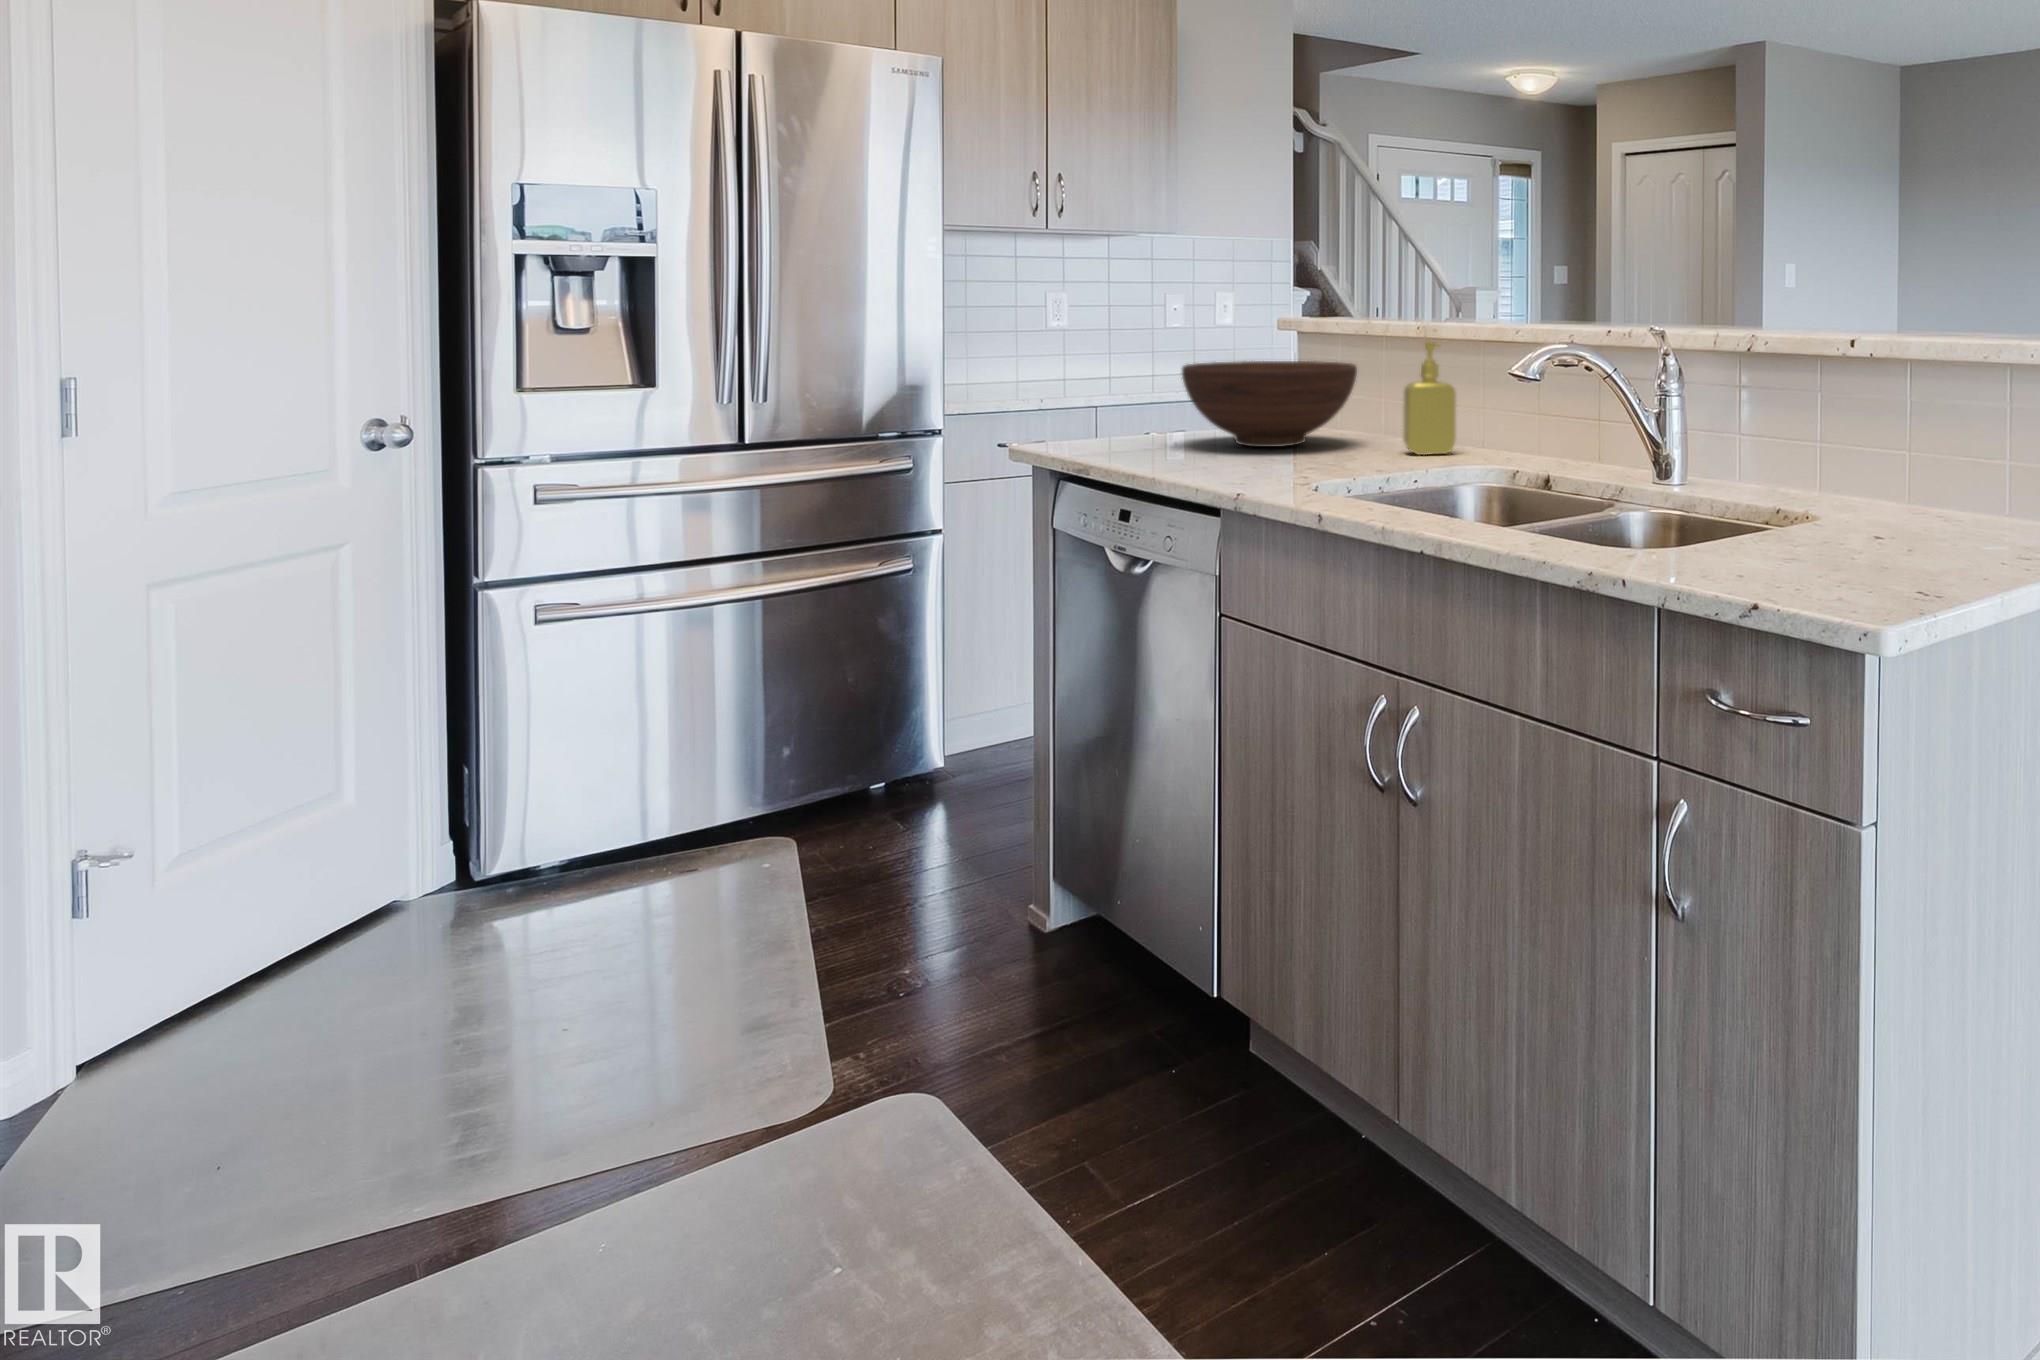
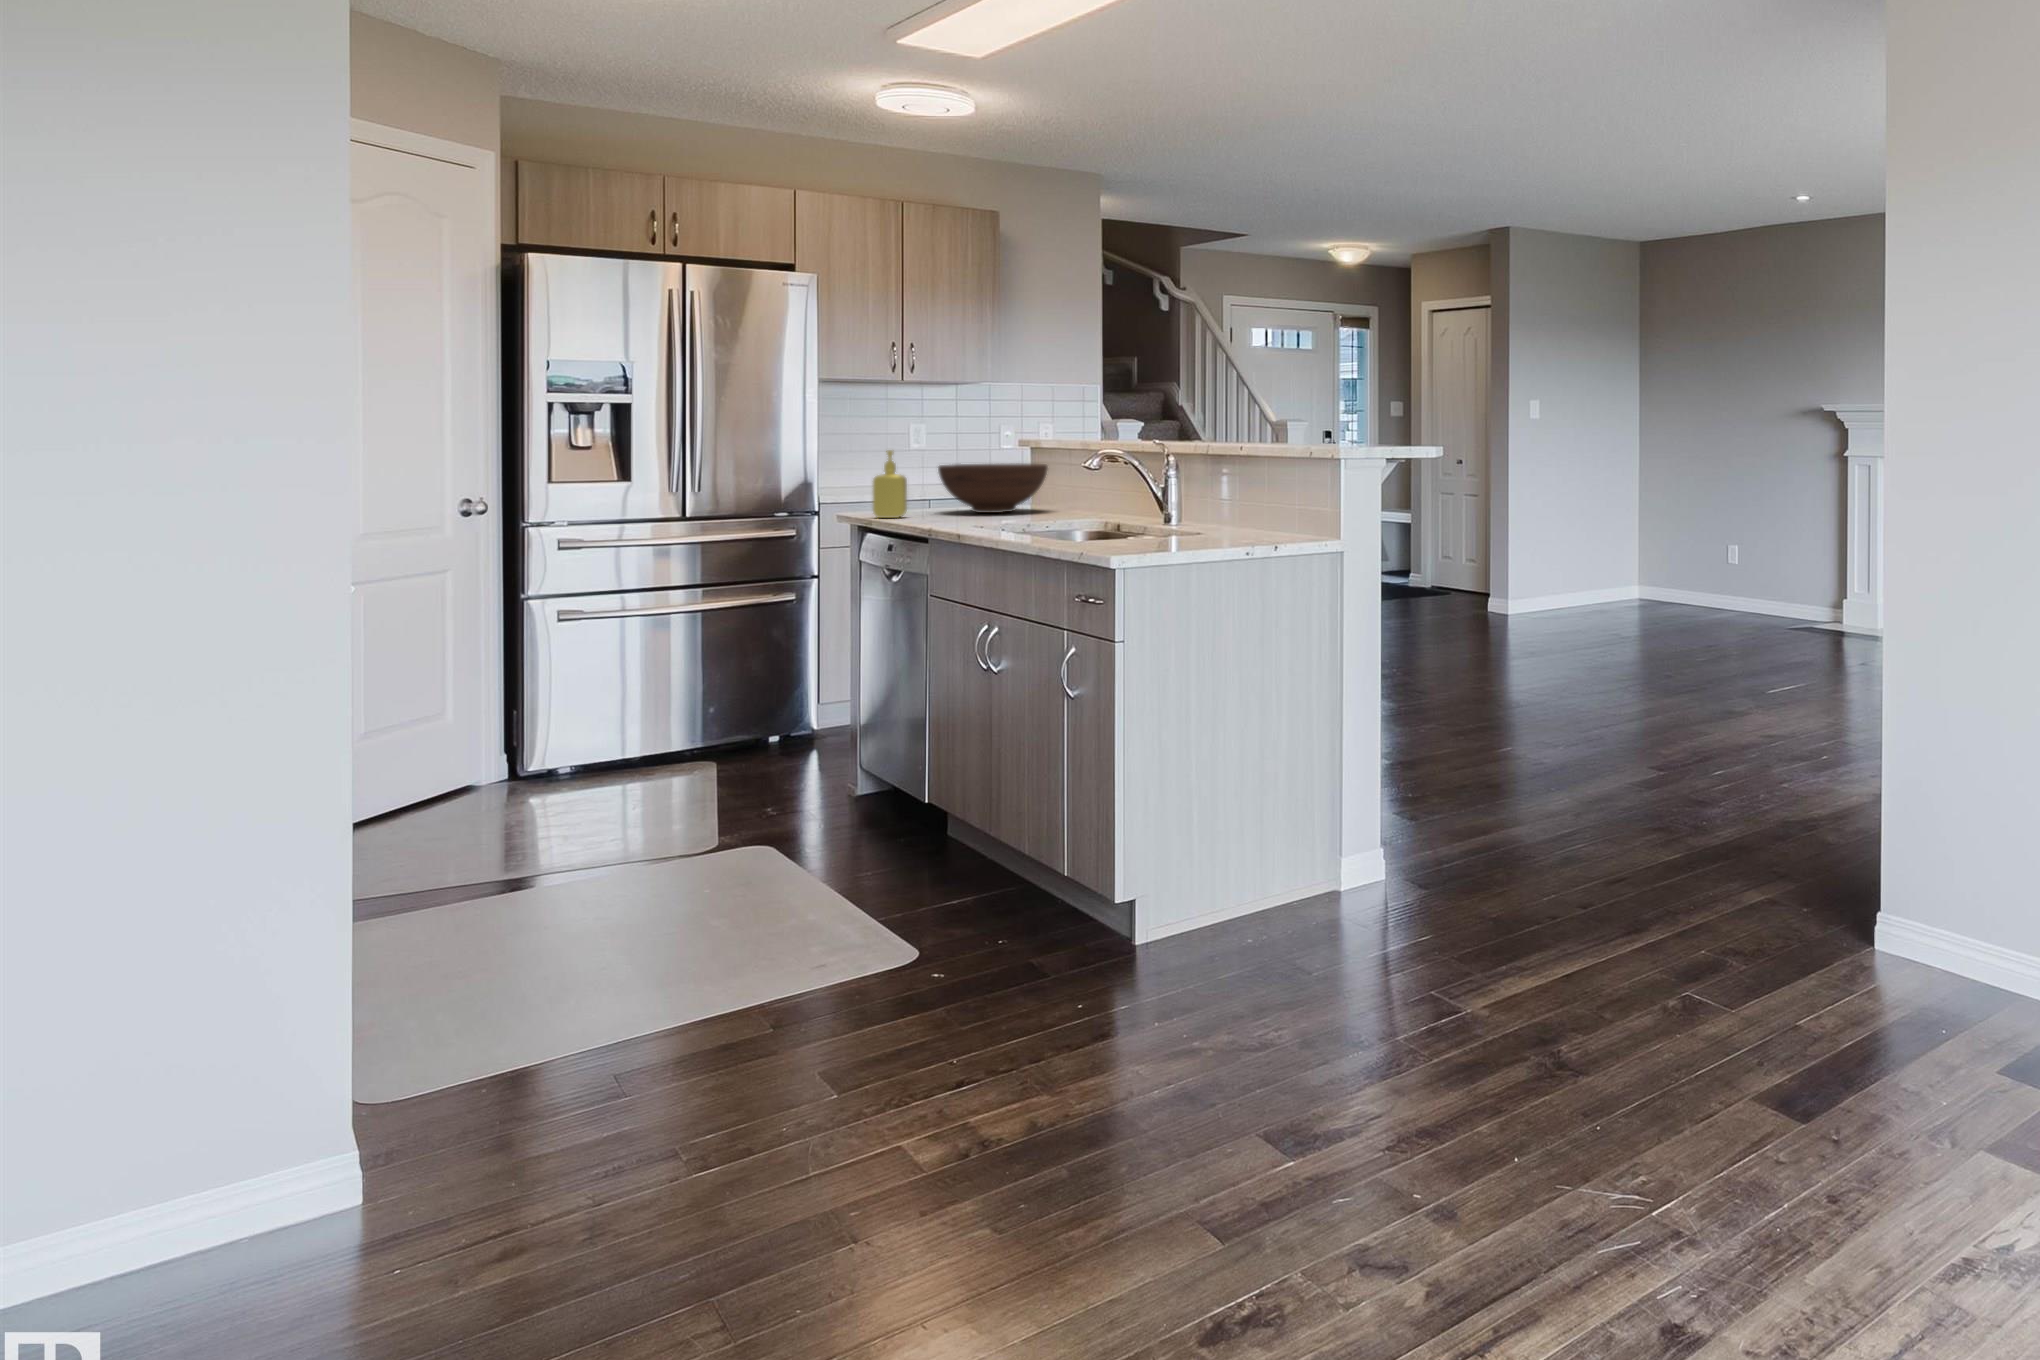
soap dispenser: present [1403,342,1456,455] -> present [873,450,907,518]

